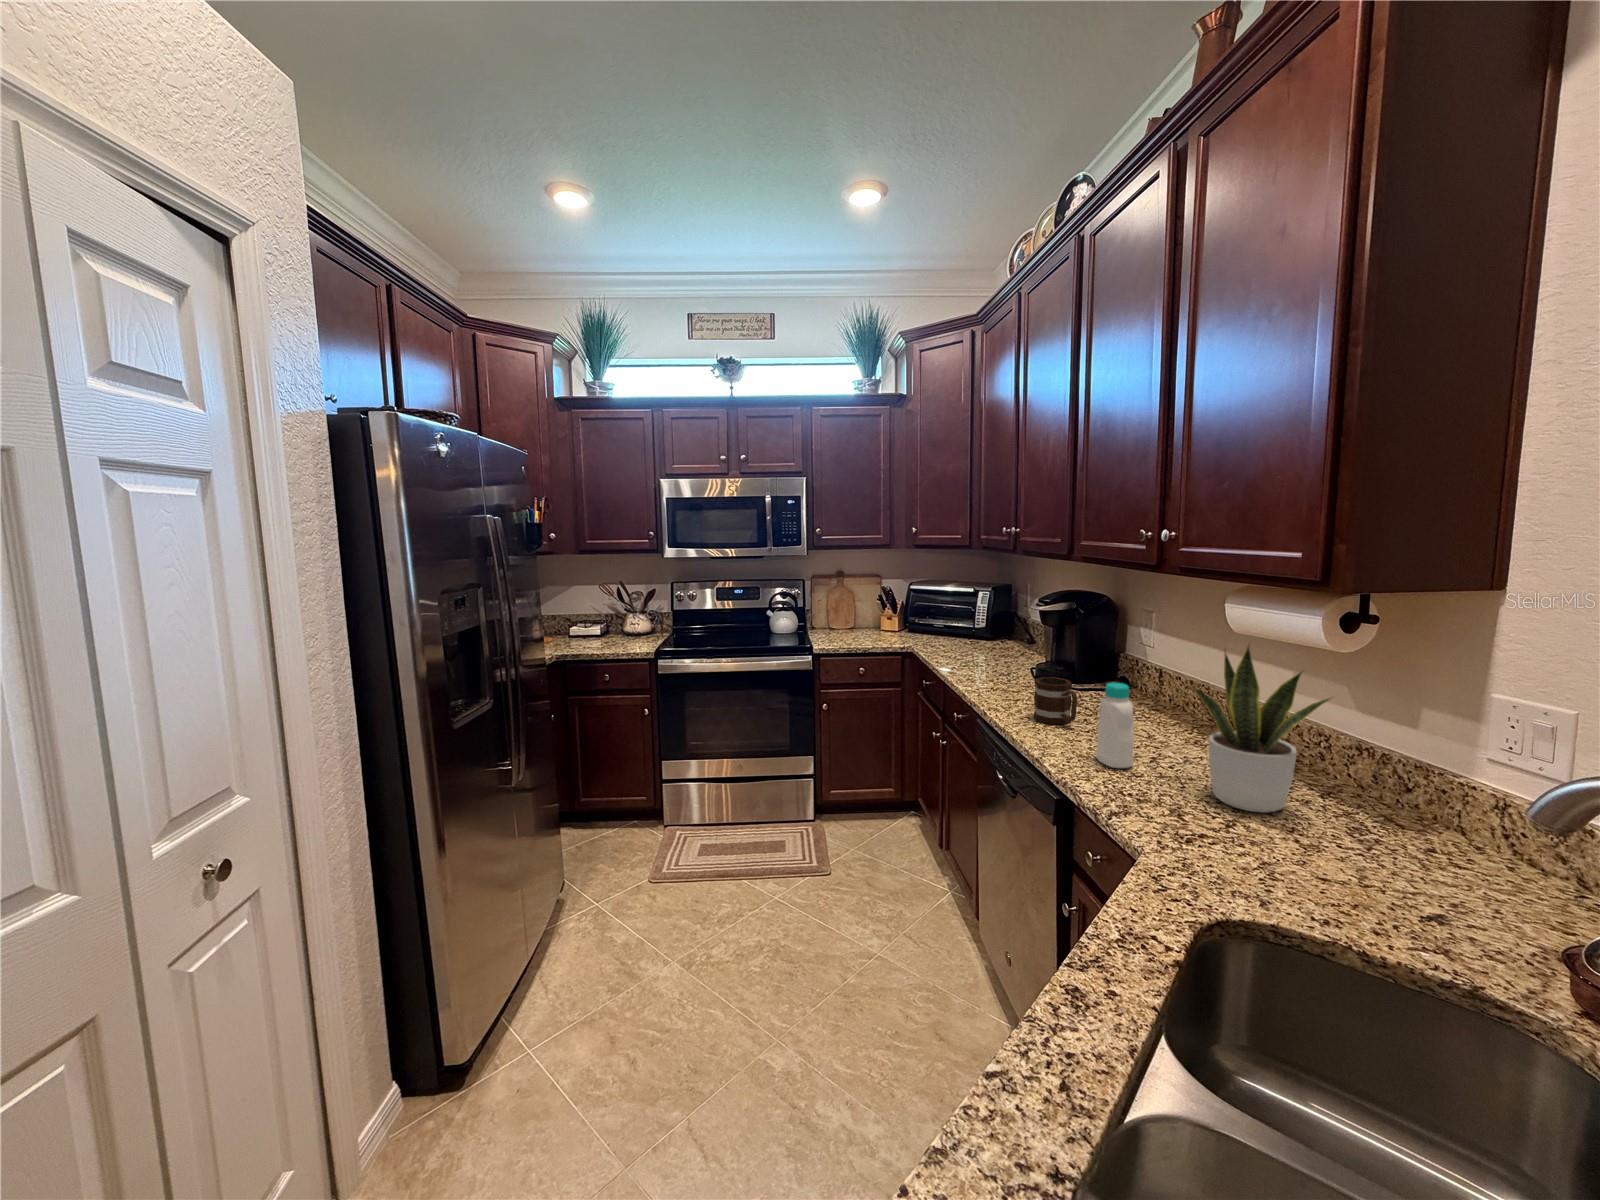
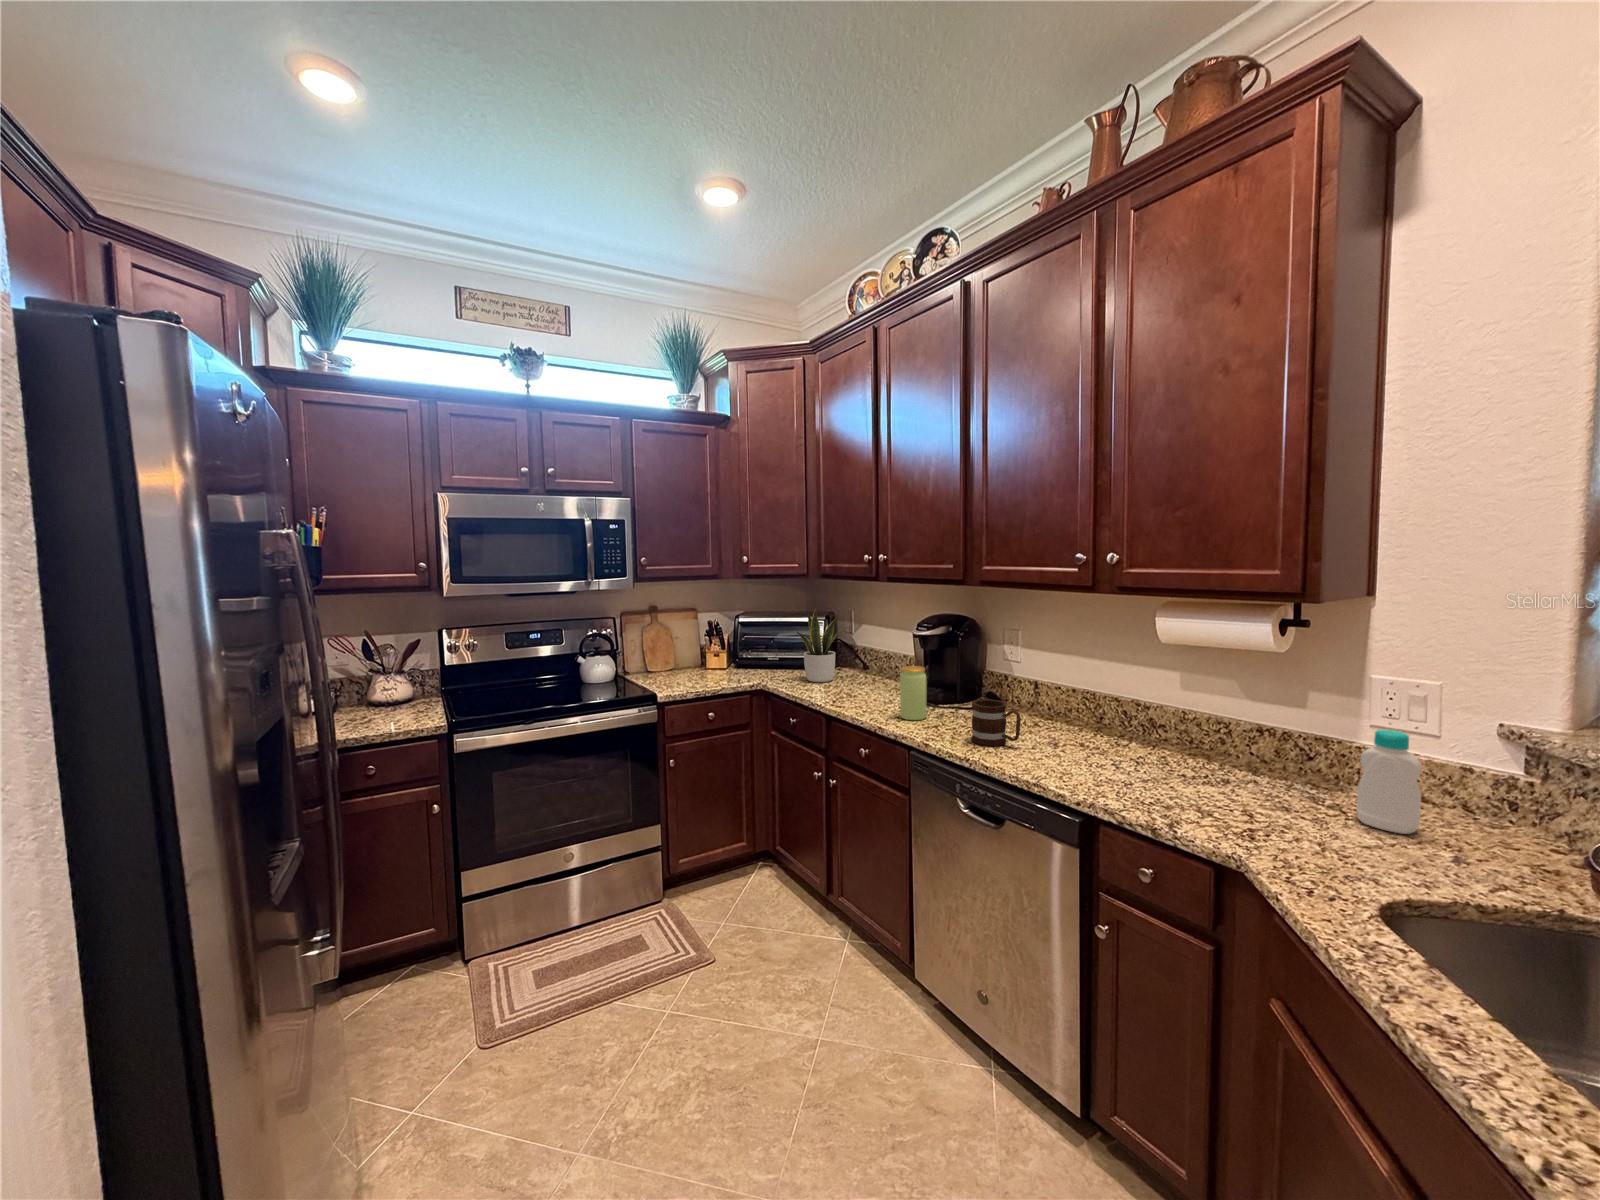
jar: none [996,639,1023,693] -> present [900,666,926,720]
potted plant: present [1192,646,1331,813] -> present [797,609,843,682]
bottle: present [1096,683,1134,768] -> present [1357,730,1422,834]

